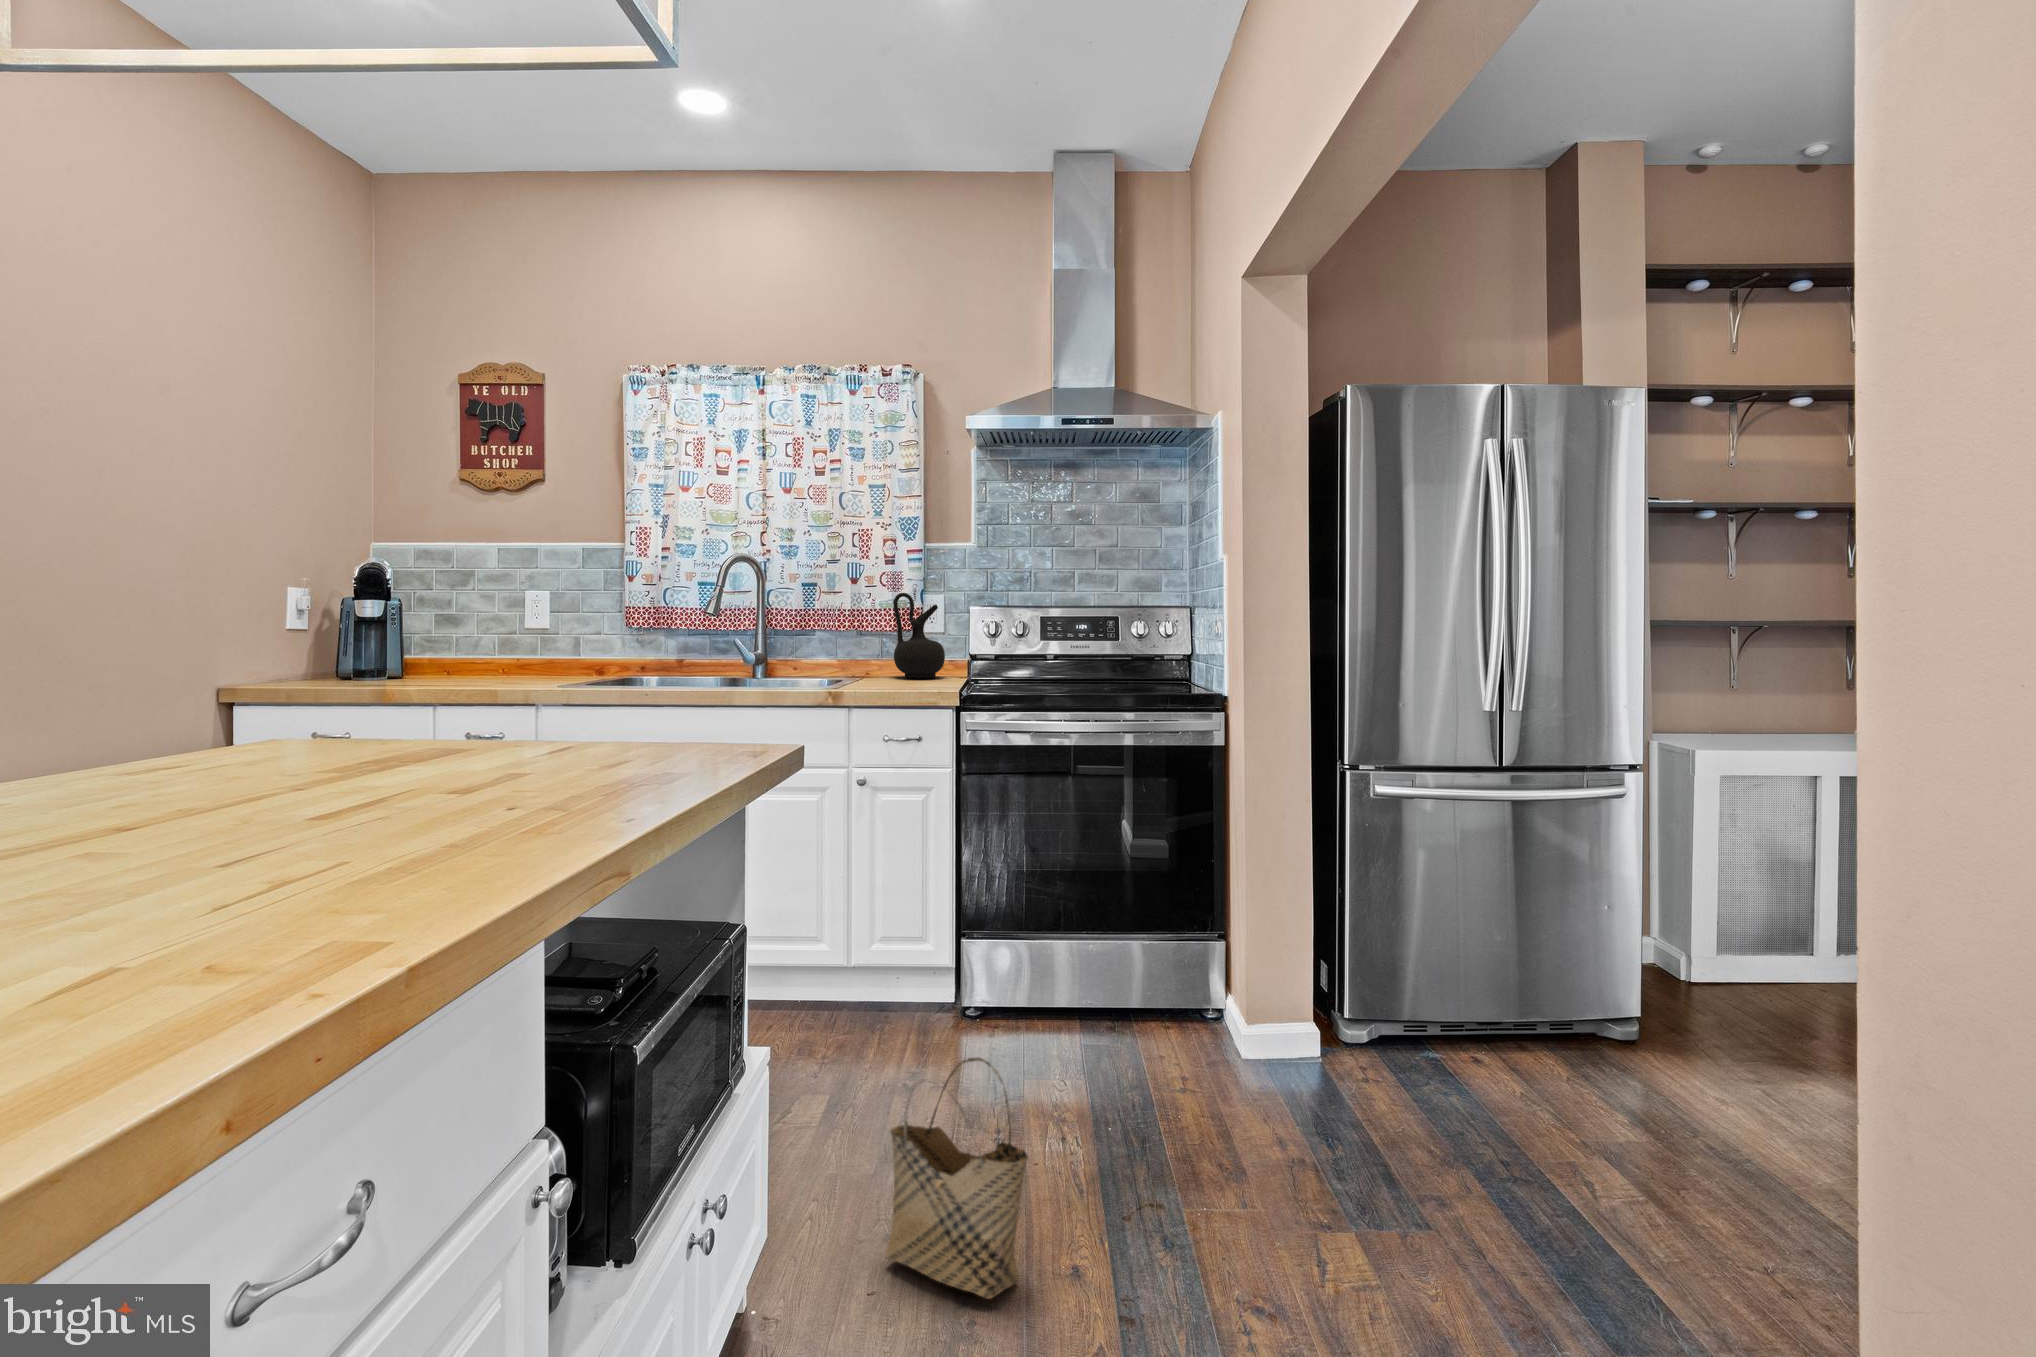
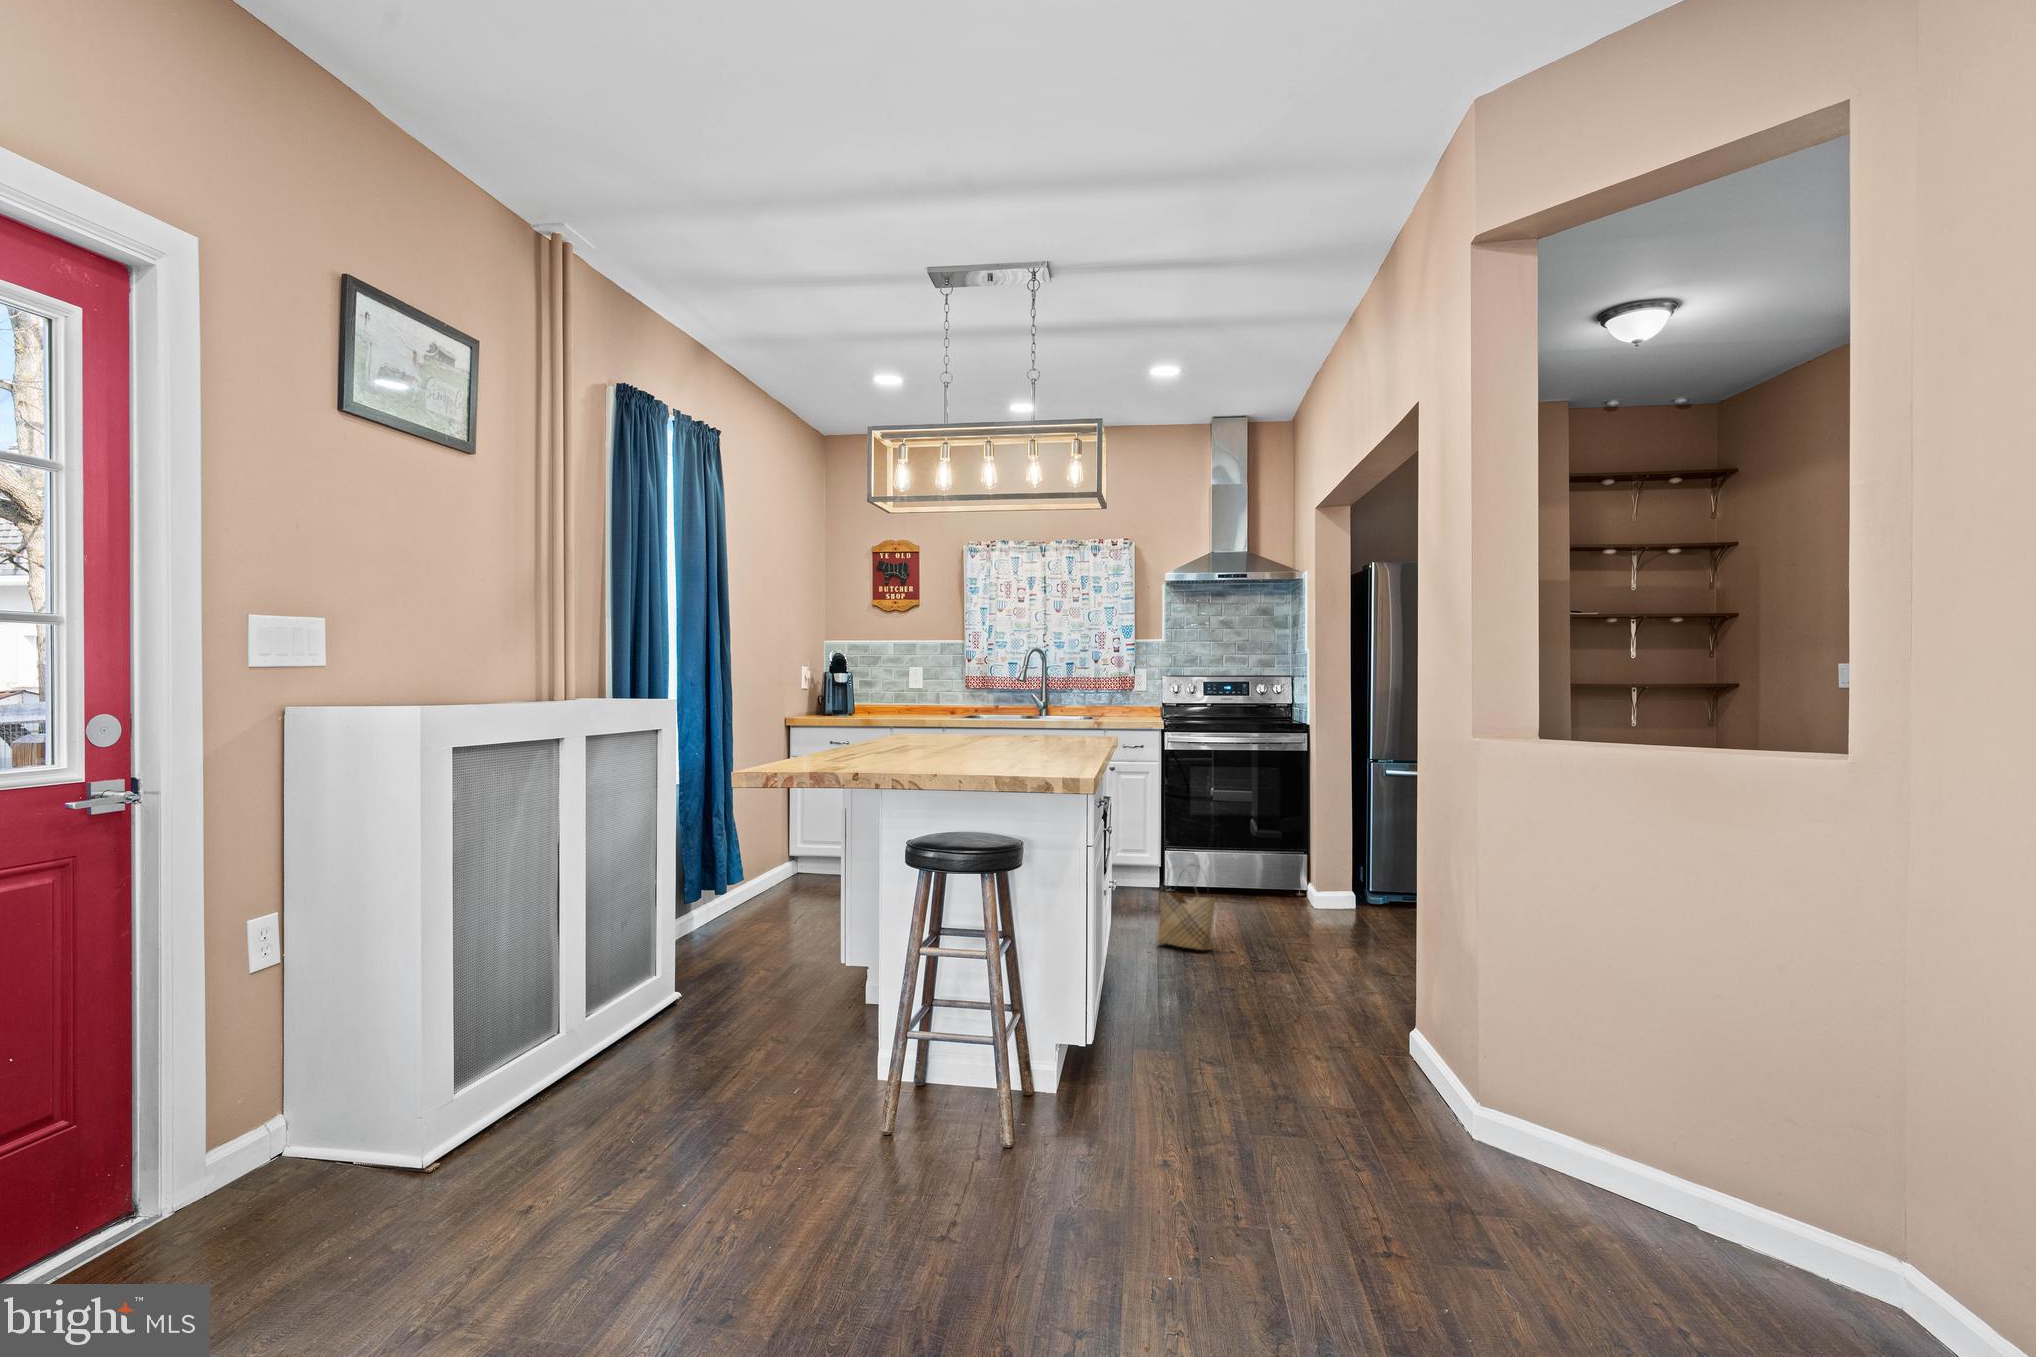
ceramic jug: present [893,593,945,678] -> none [1120,669,1149,717]

